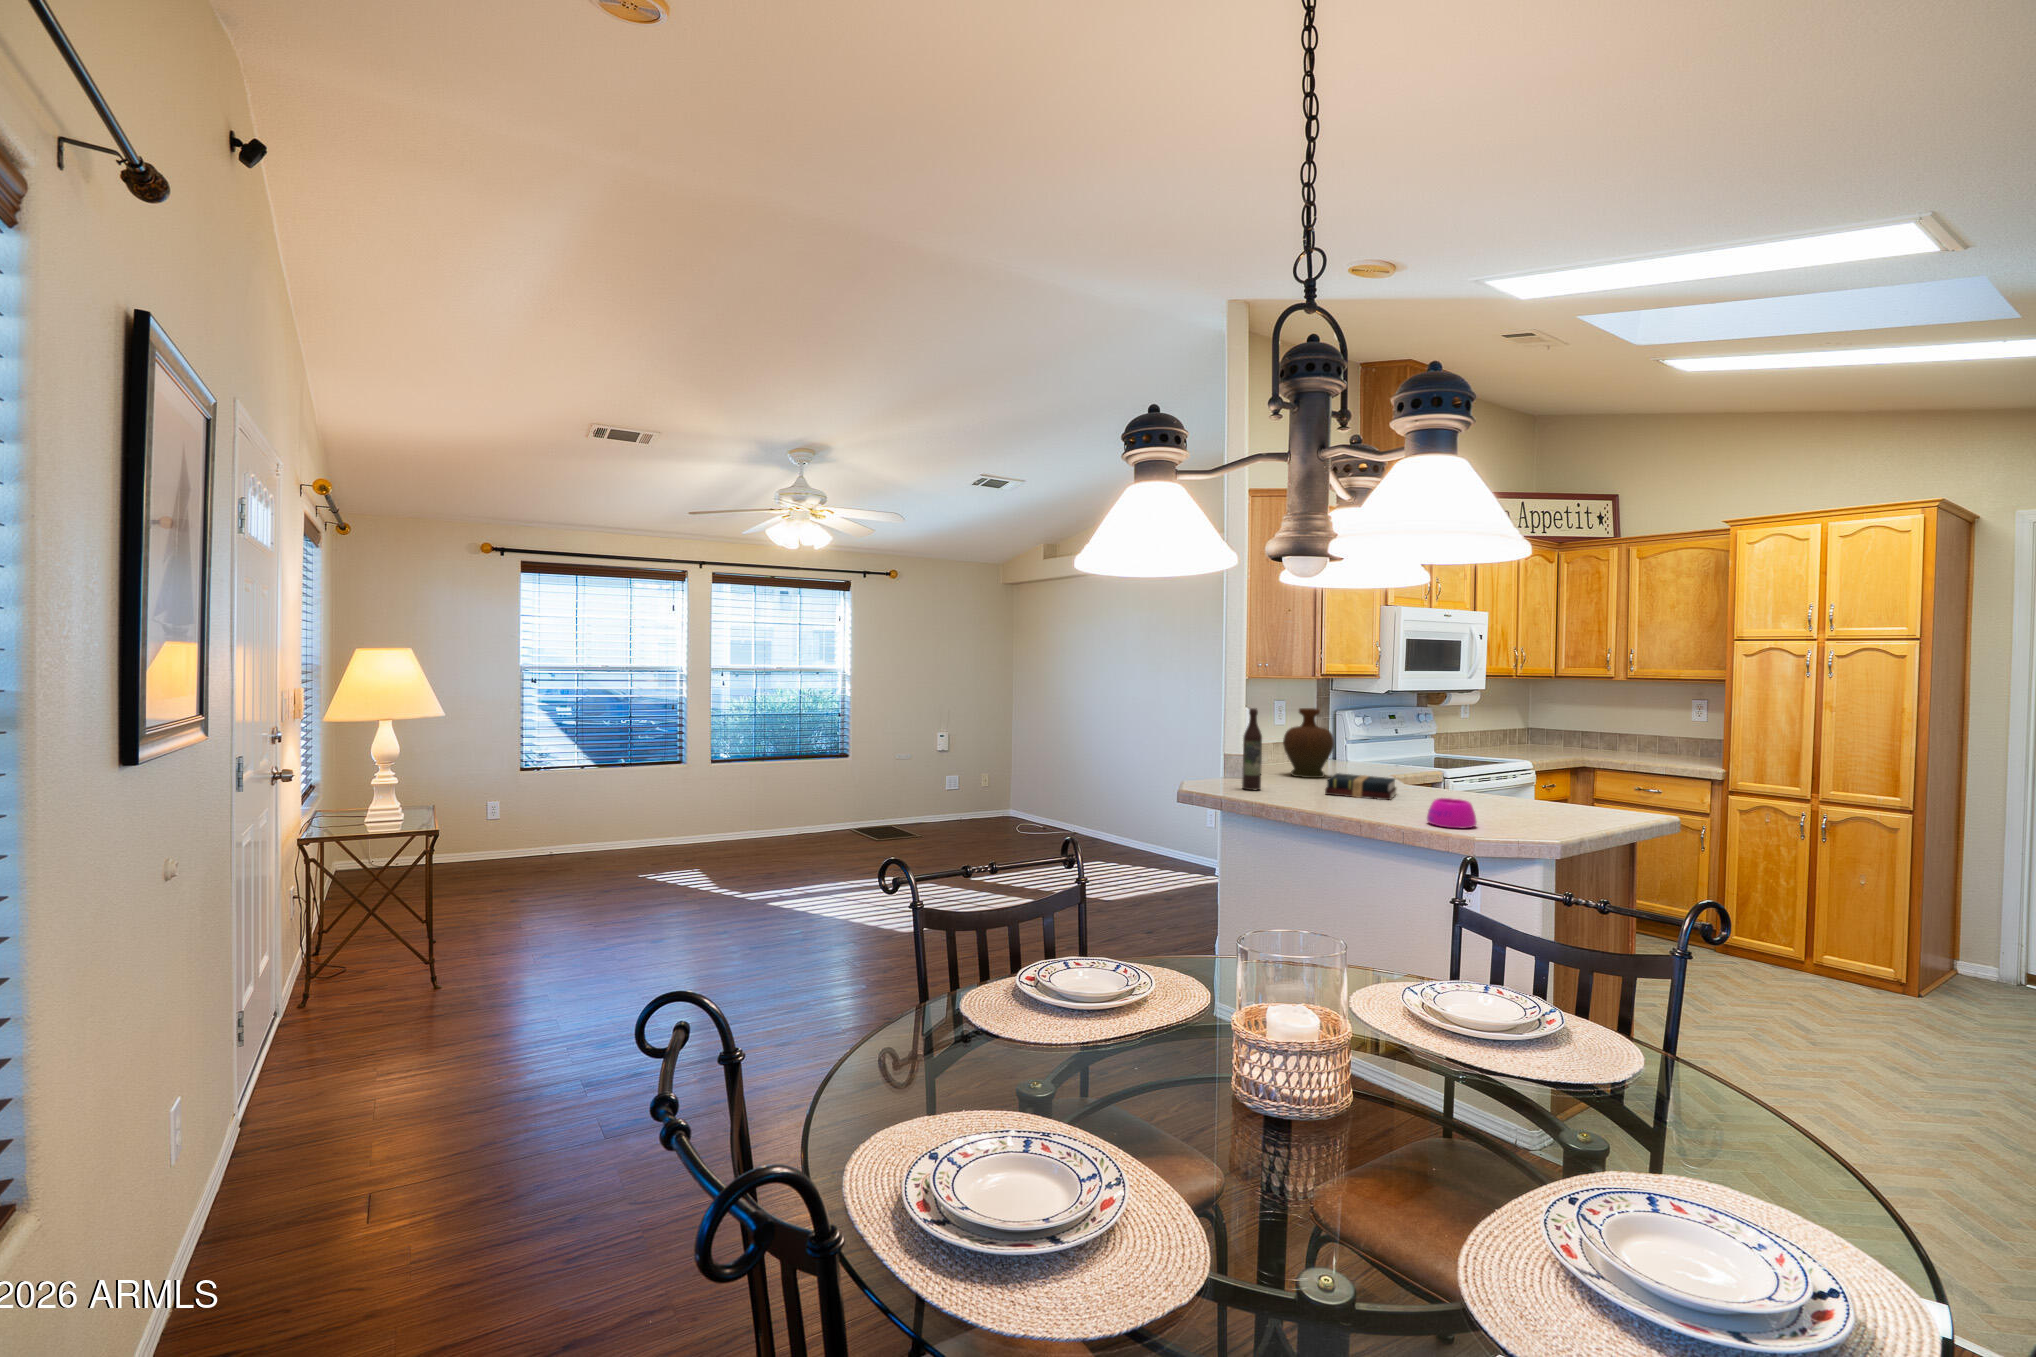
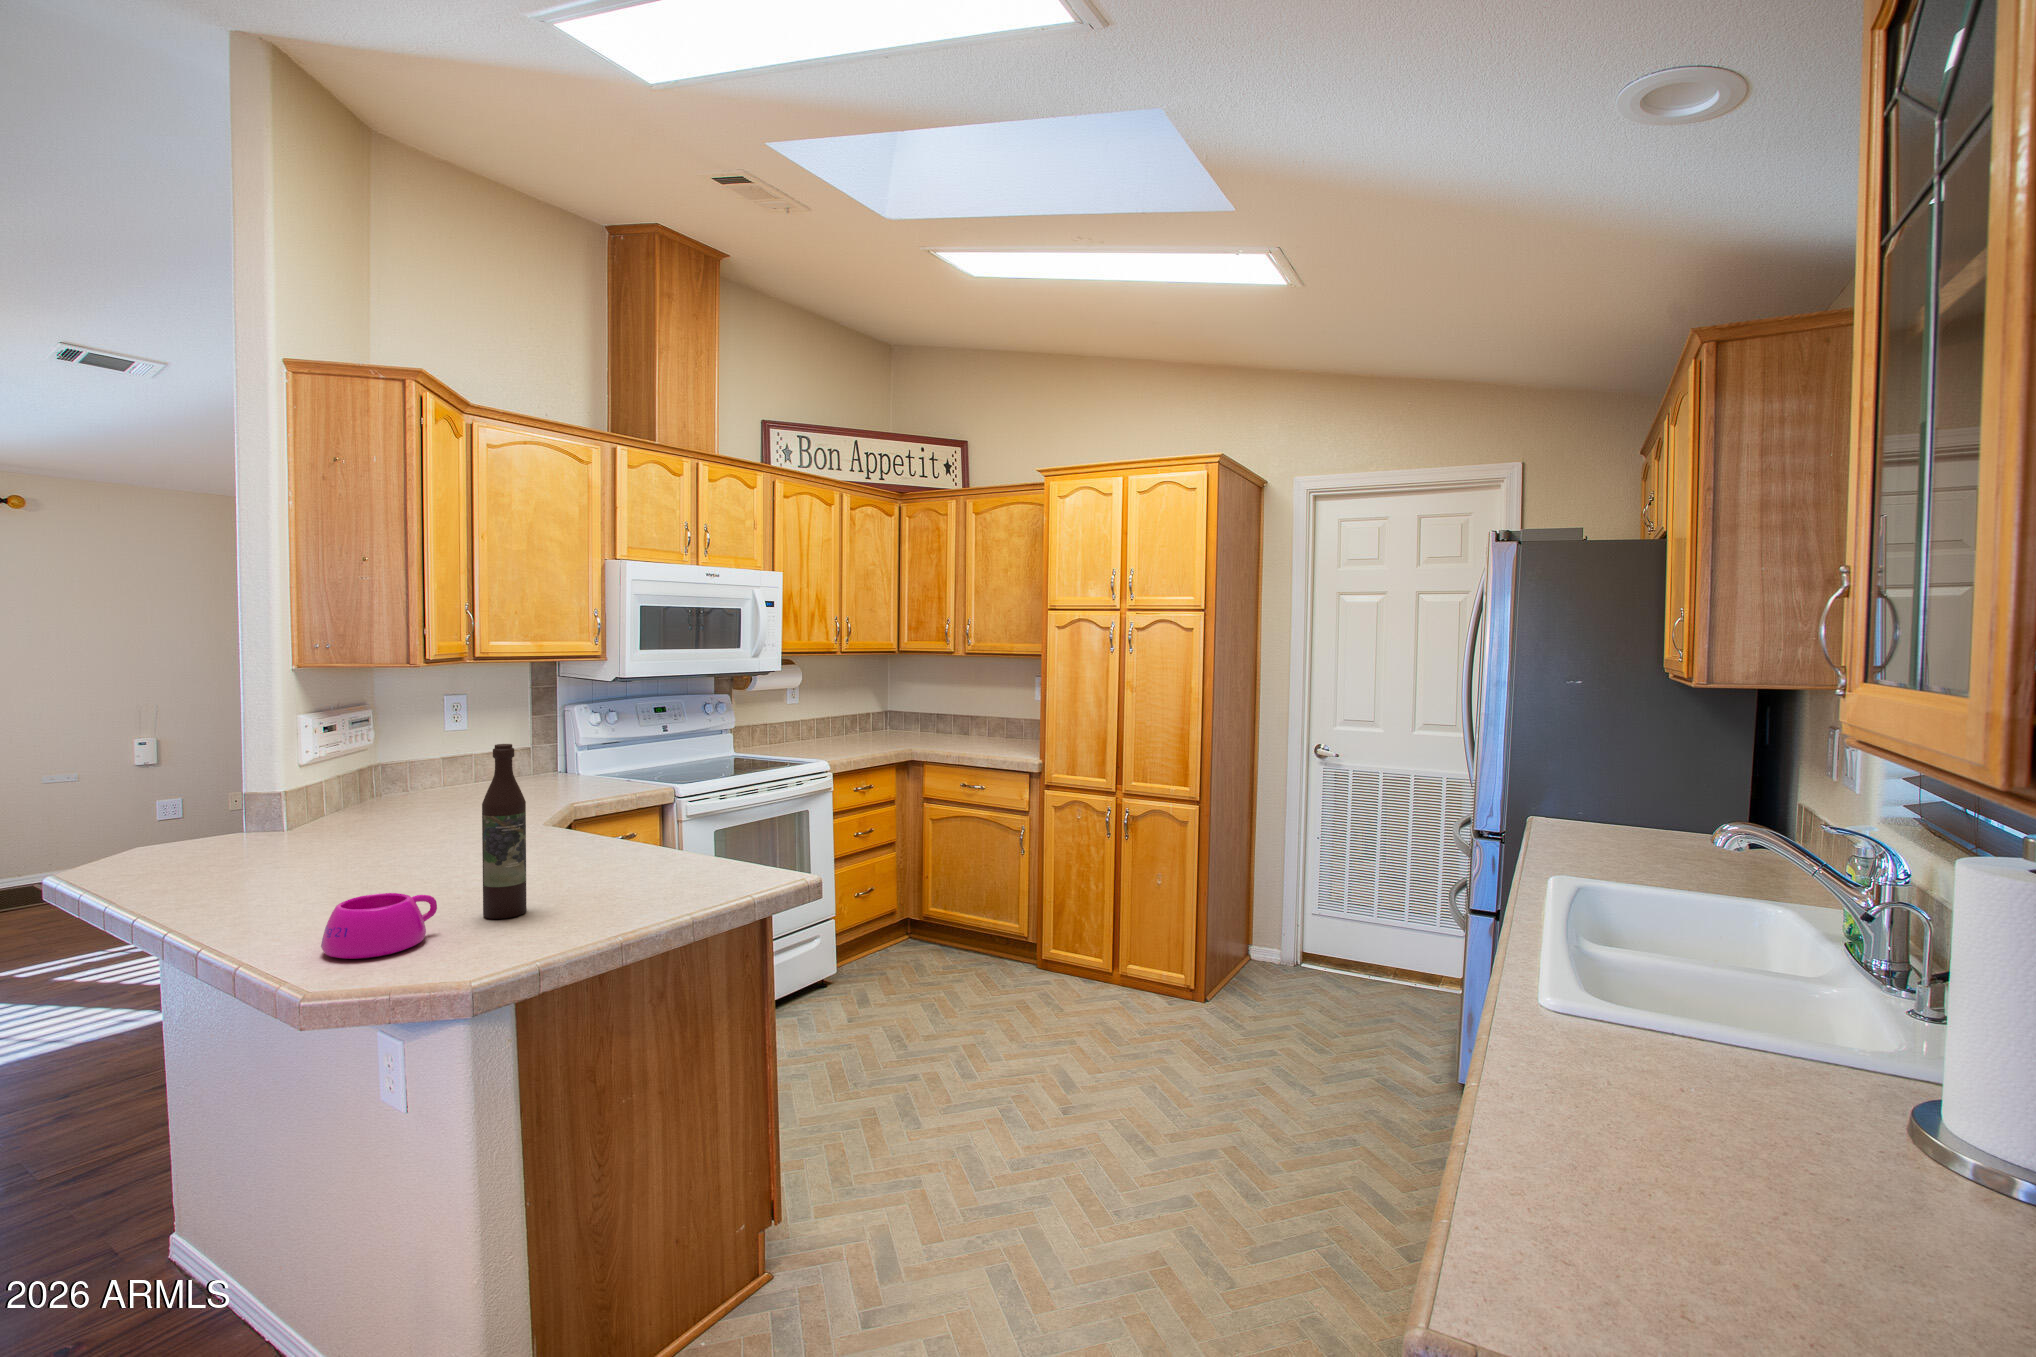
wine bottle: present [1242,708,1262,790] -> present [482,744,526,919]
decorative vase: present [1283,708,1334,778] -> none [361,710,454,824]
hardback book: present [1325,773,1397,800] -> none [307,826,468,876]

